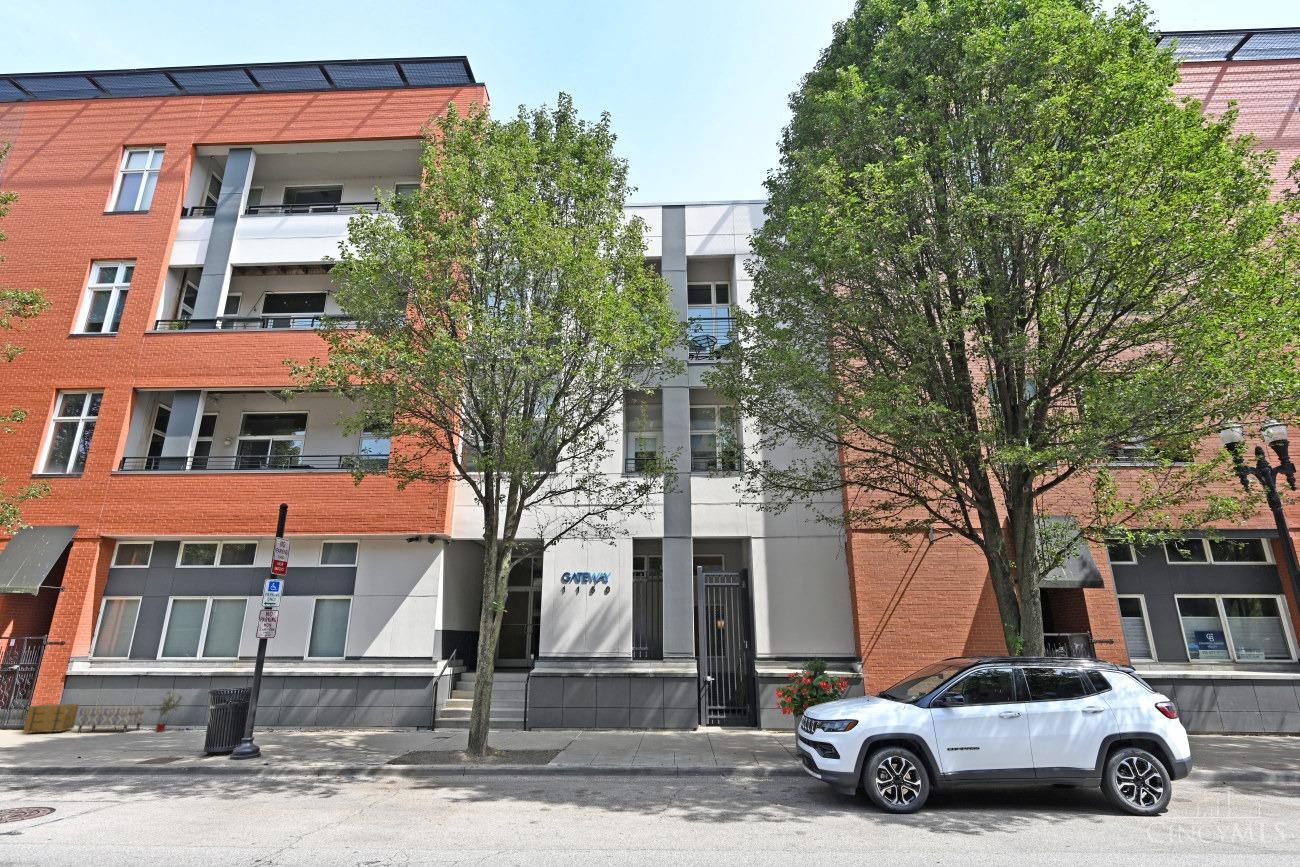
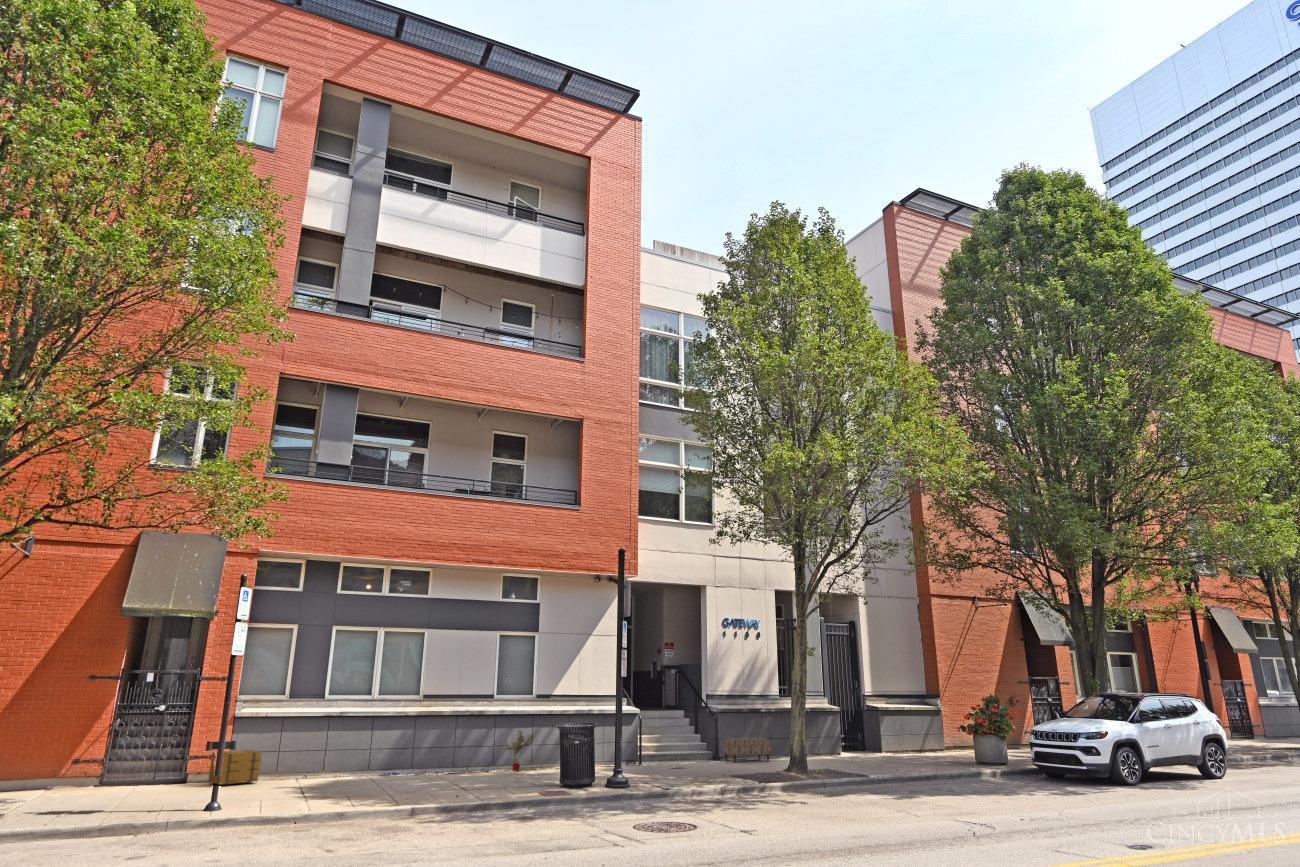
potted tree: present [150,691,182,732] -> present [503,731,532,771]
bench: present [78,706,145,733] -> present [723,737,771,762]

